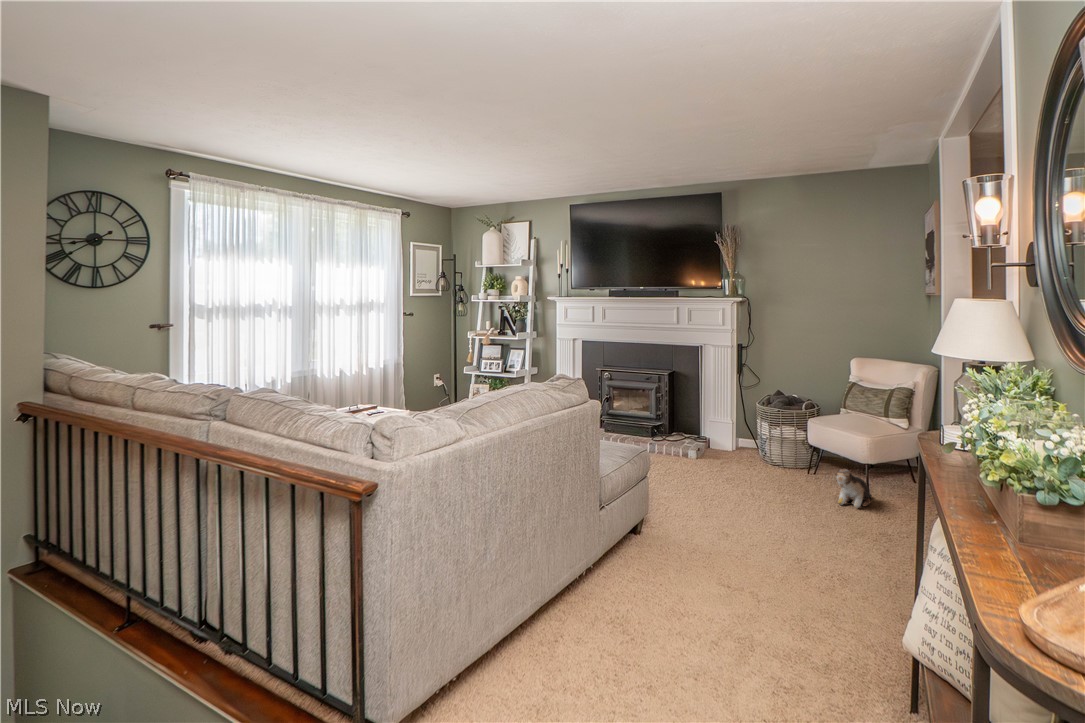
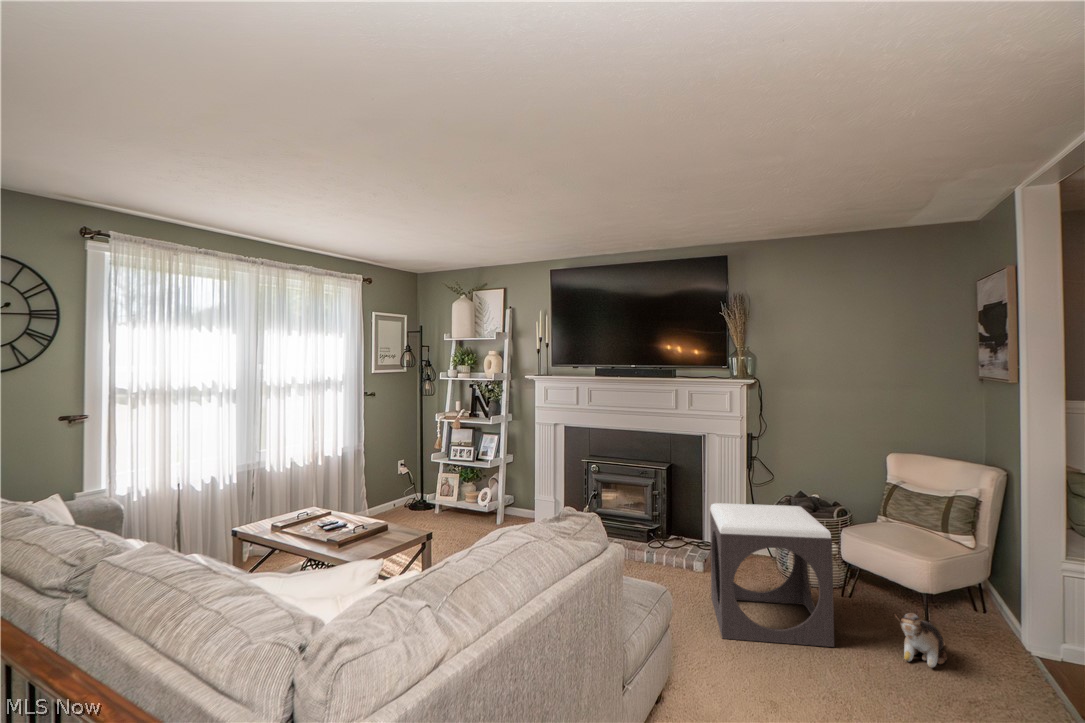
footstool: none [699,396,790,497] -> present [710,503,834,647]

